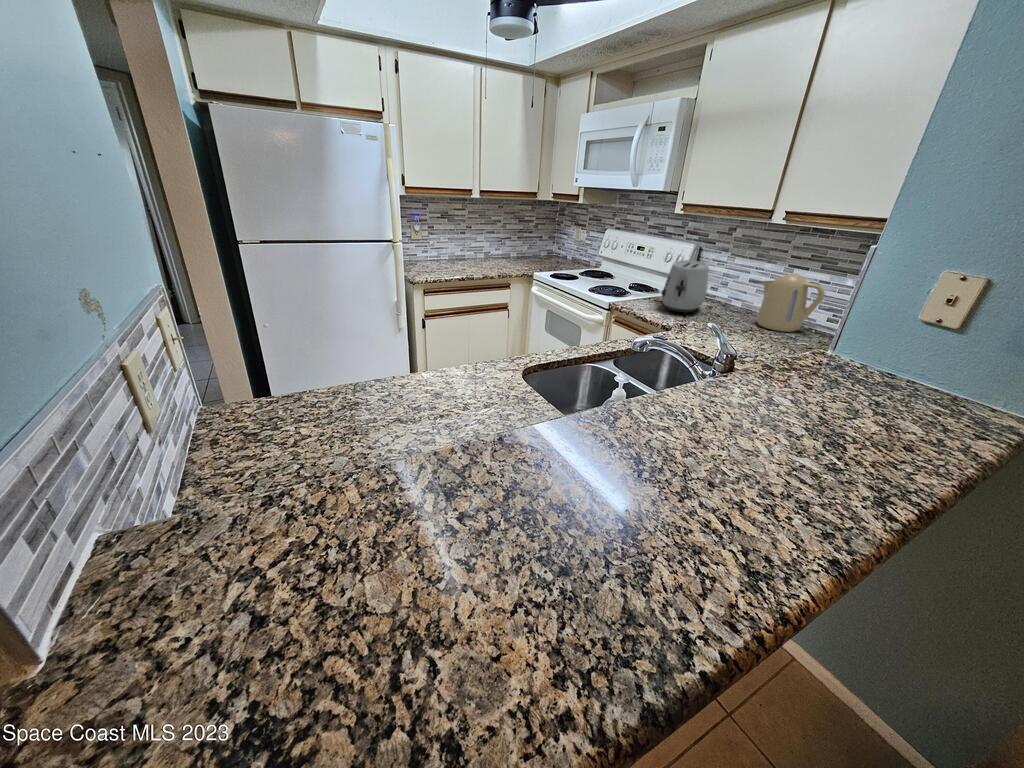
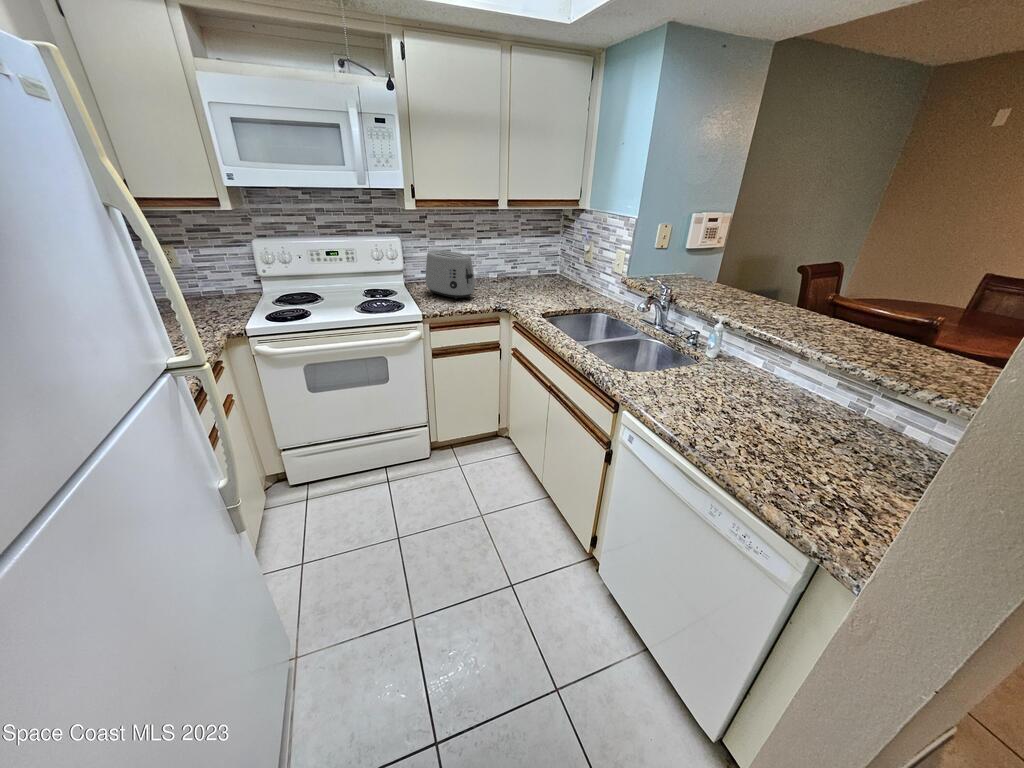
kettle: present [757,273,824,332] -> none [488,243,524,286]

